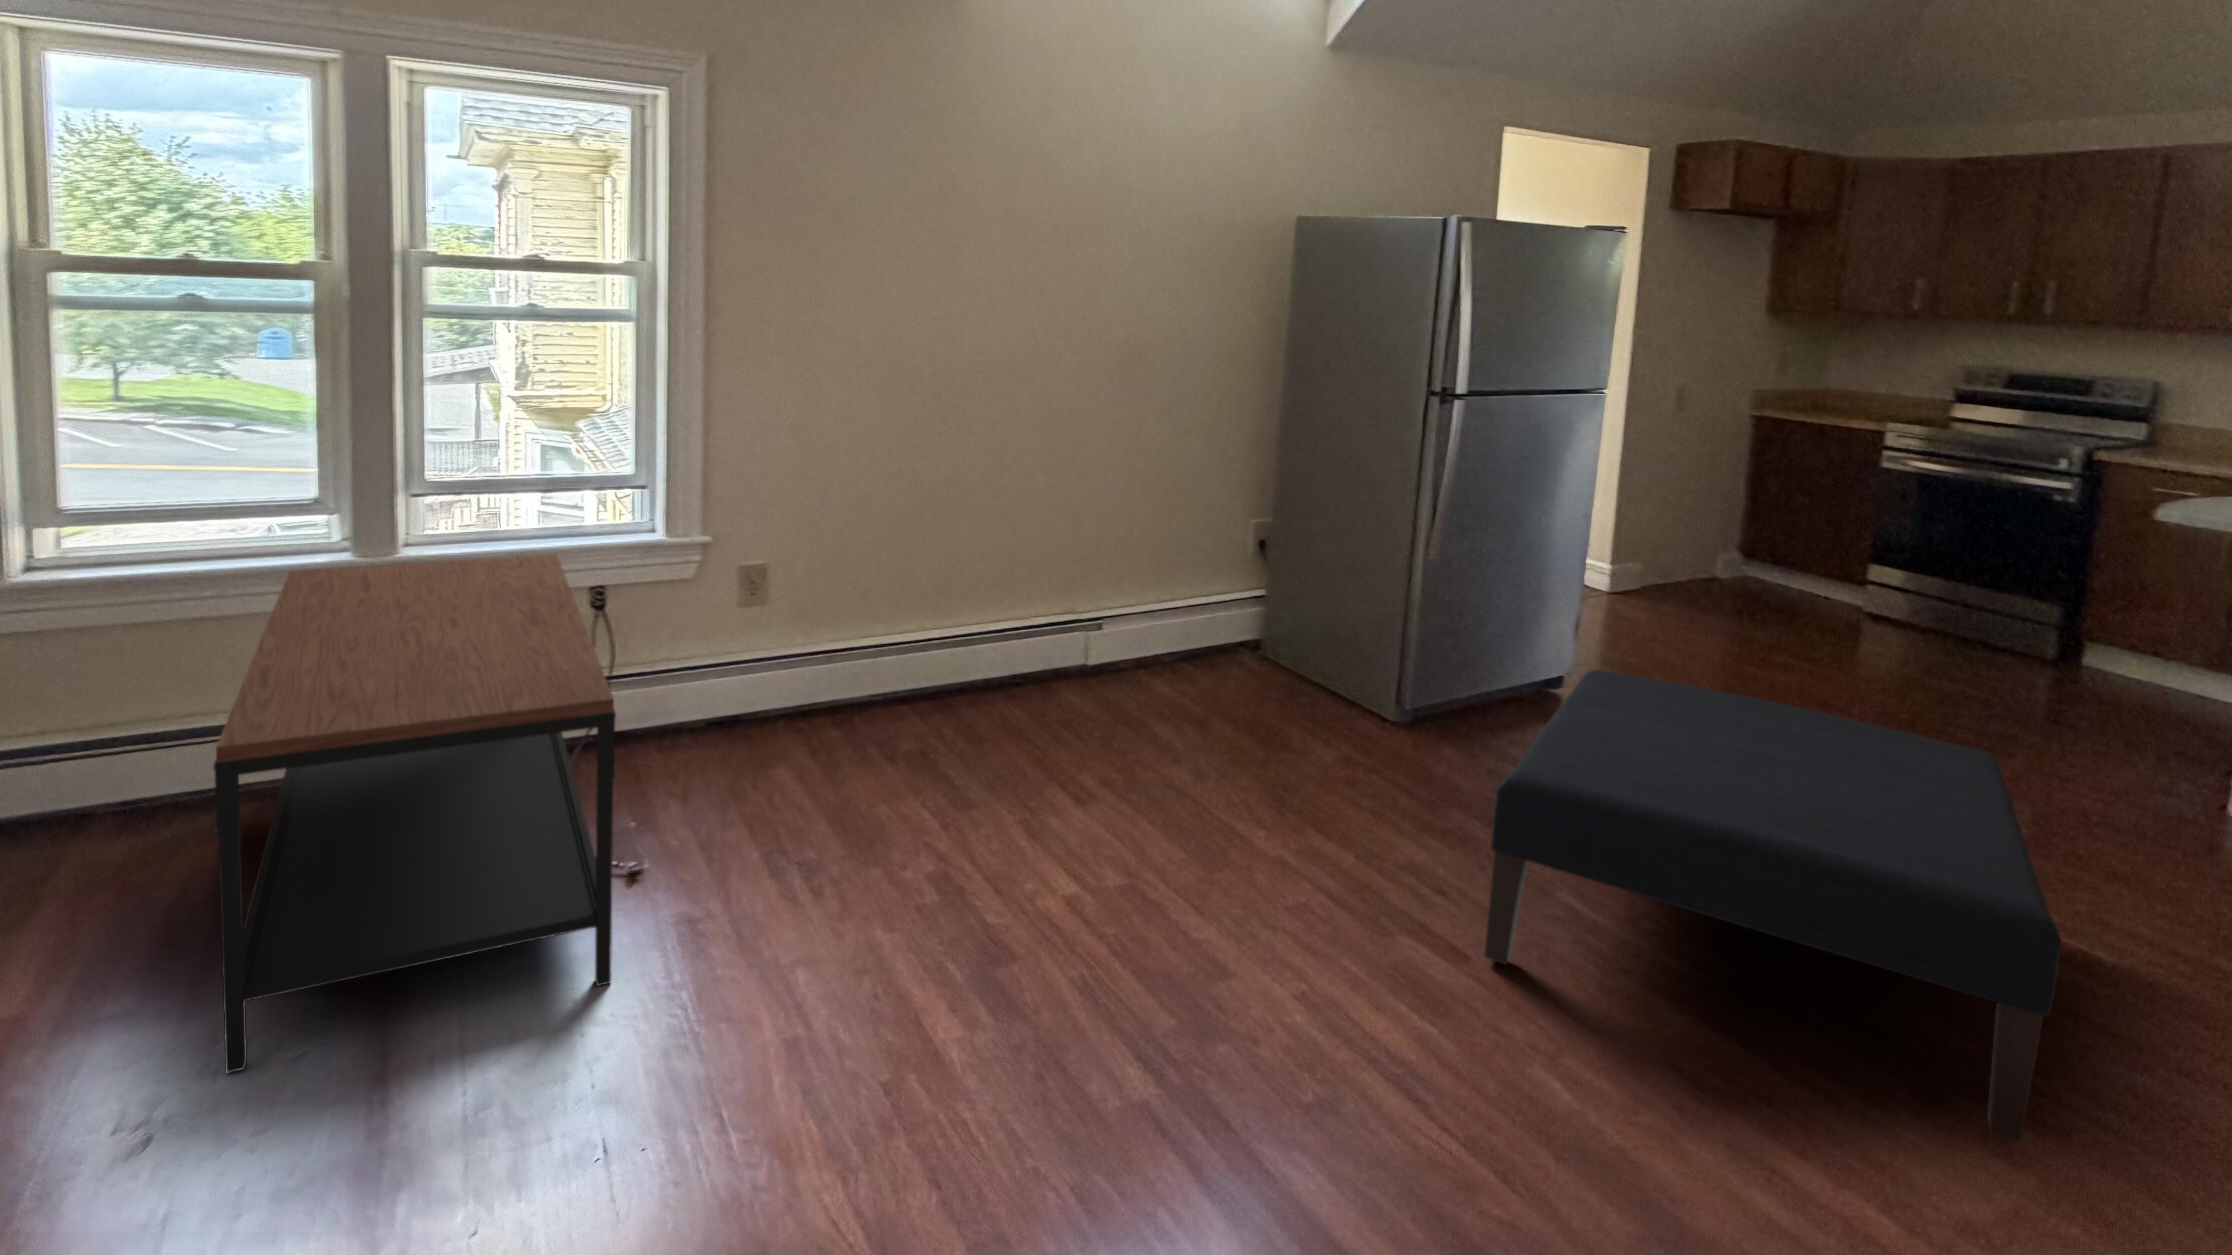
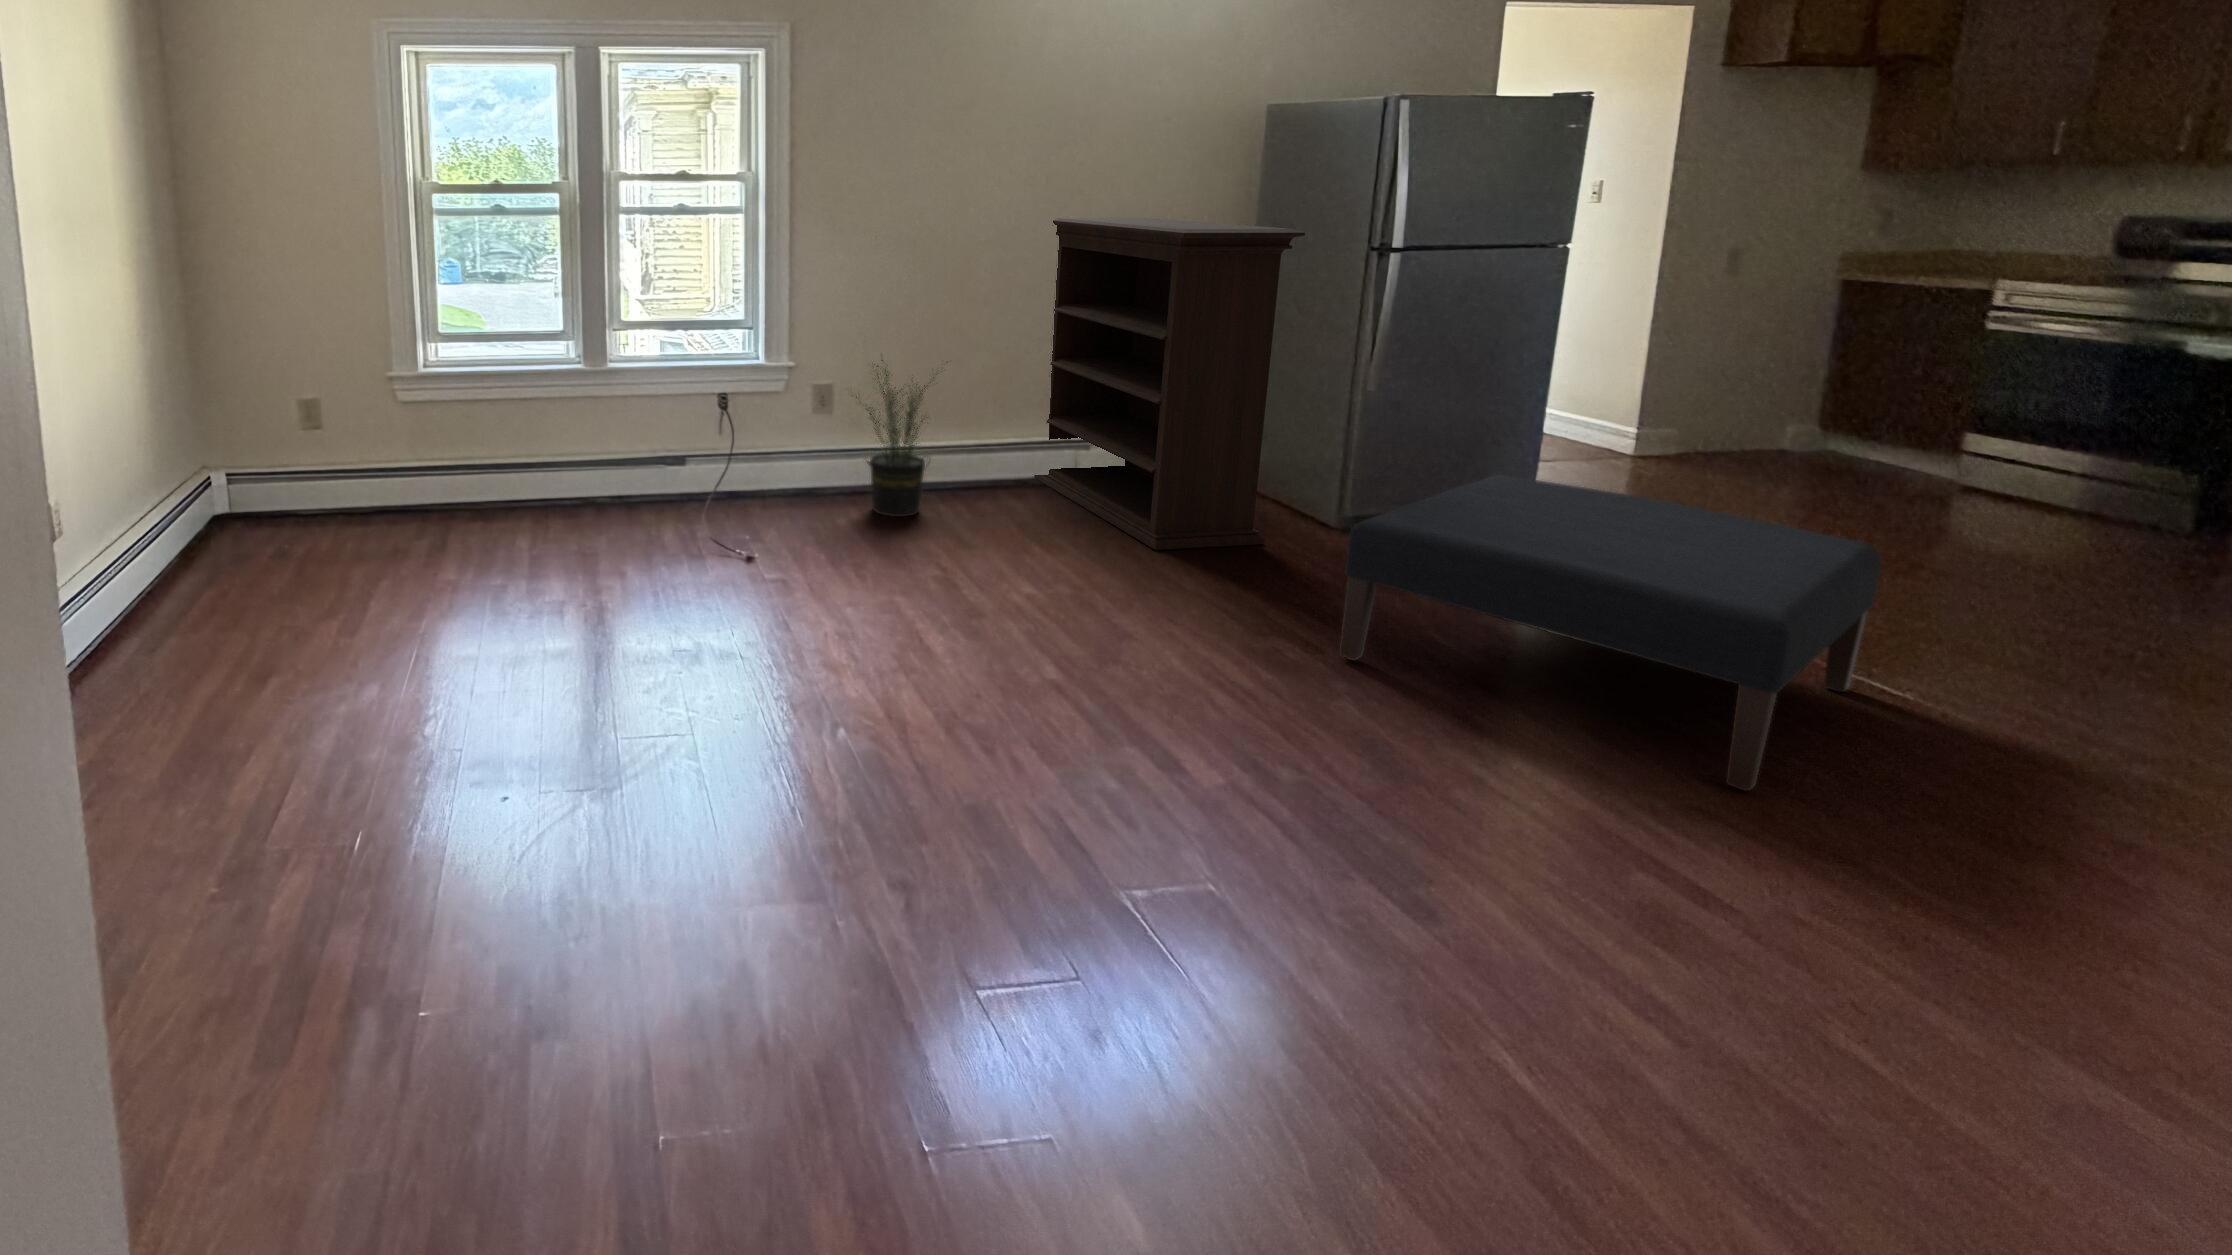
bookshelf: none [1037,339,1370,781] -> present [1034,218,1305,550]
potted plant: none [785,519,940,755] -> present [856,354,938,517]
coffee table: present [213,554,616,1073] -> none [549,369,742,611]

